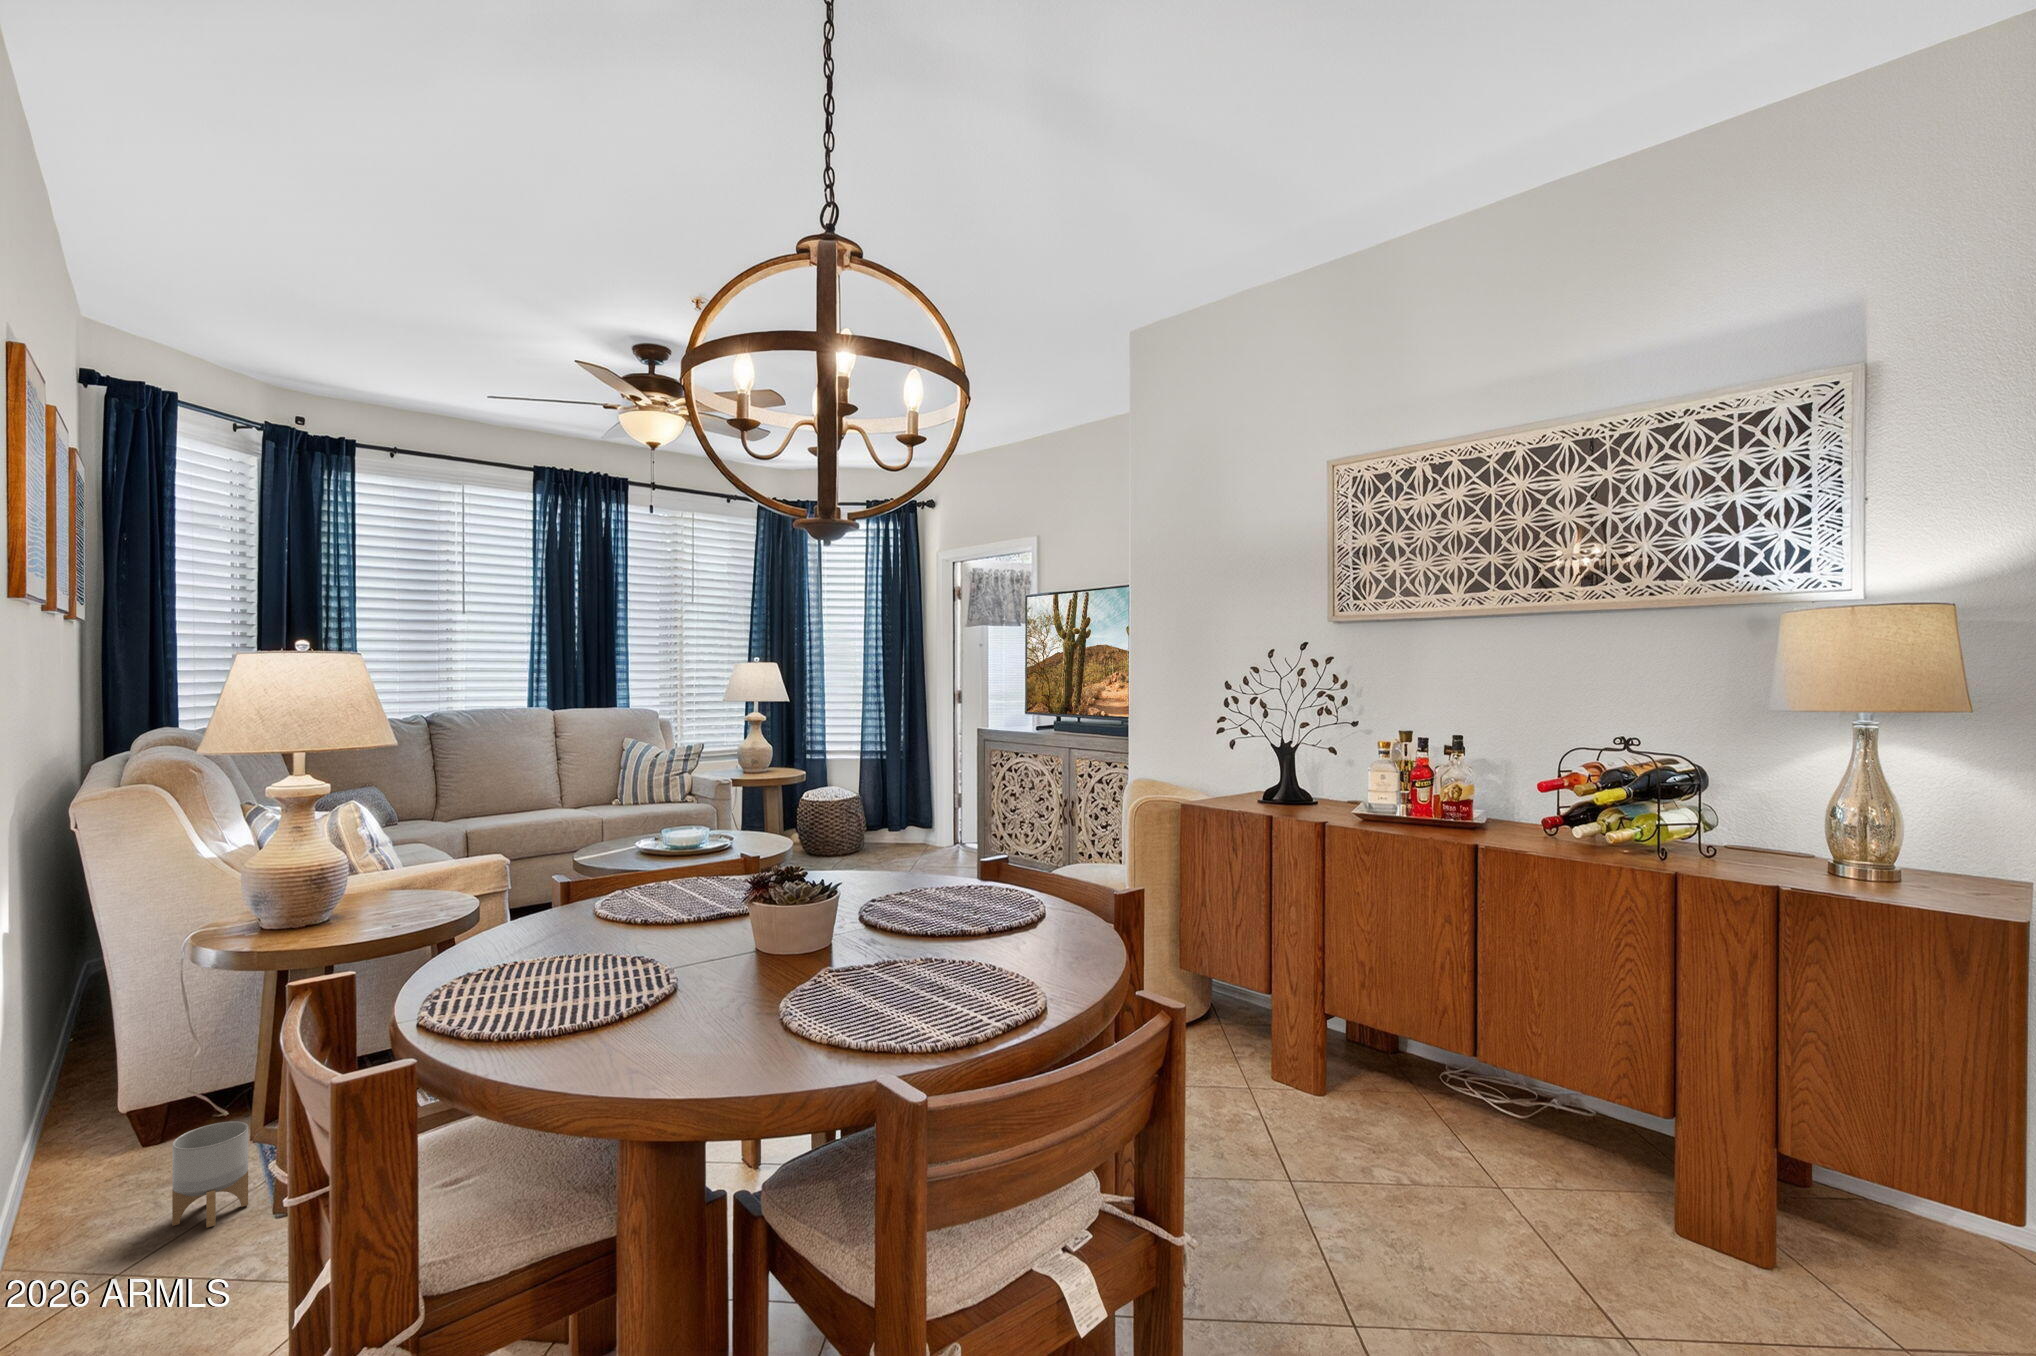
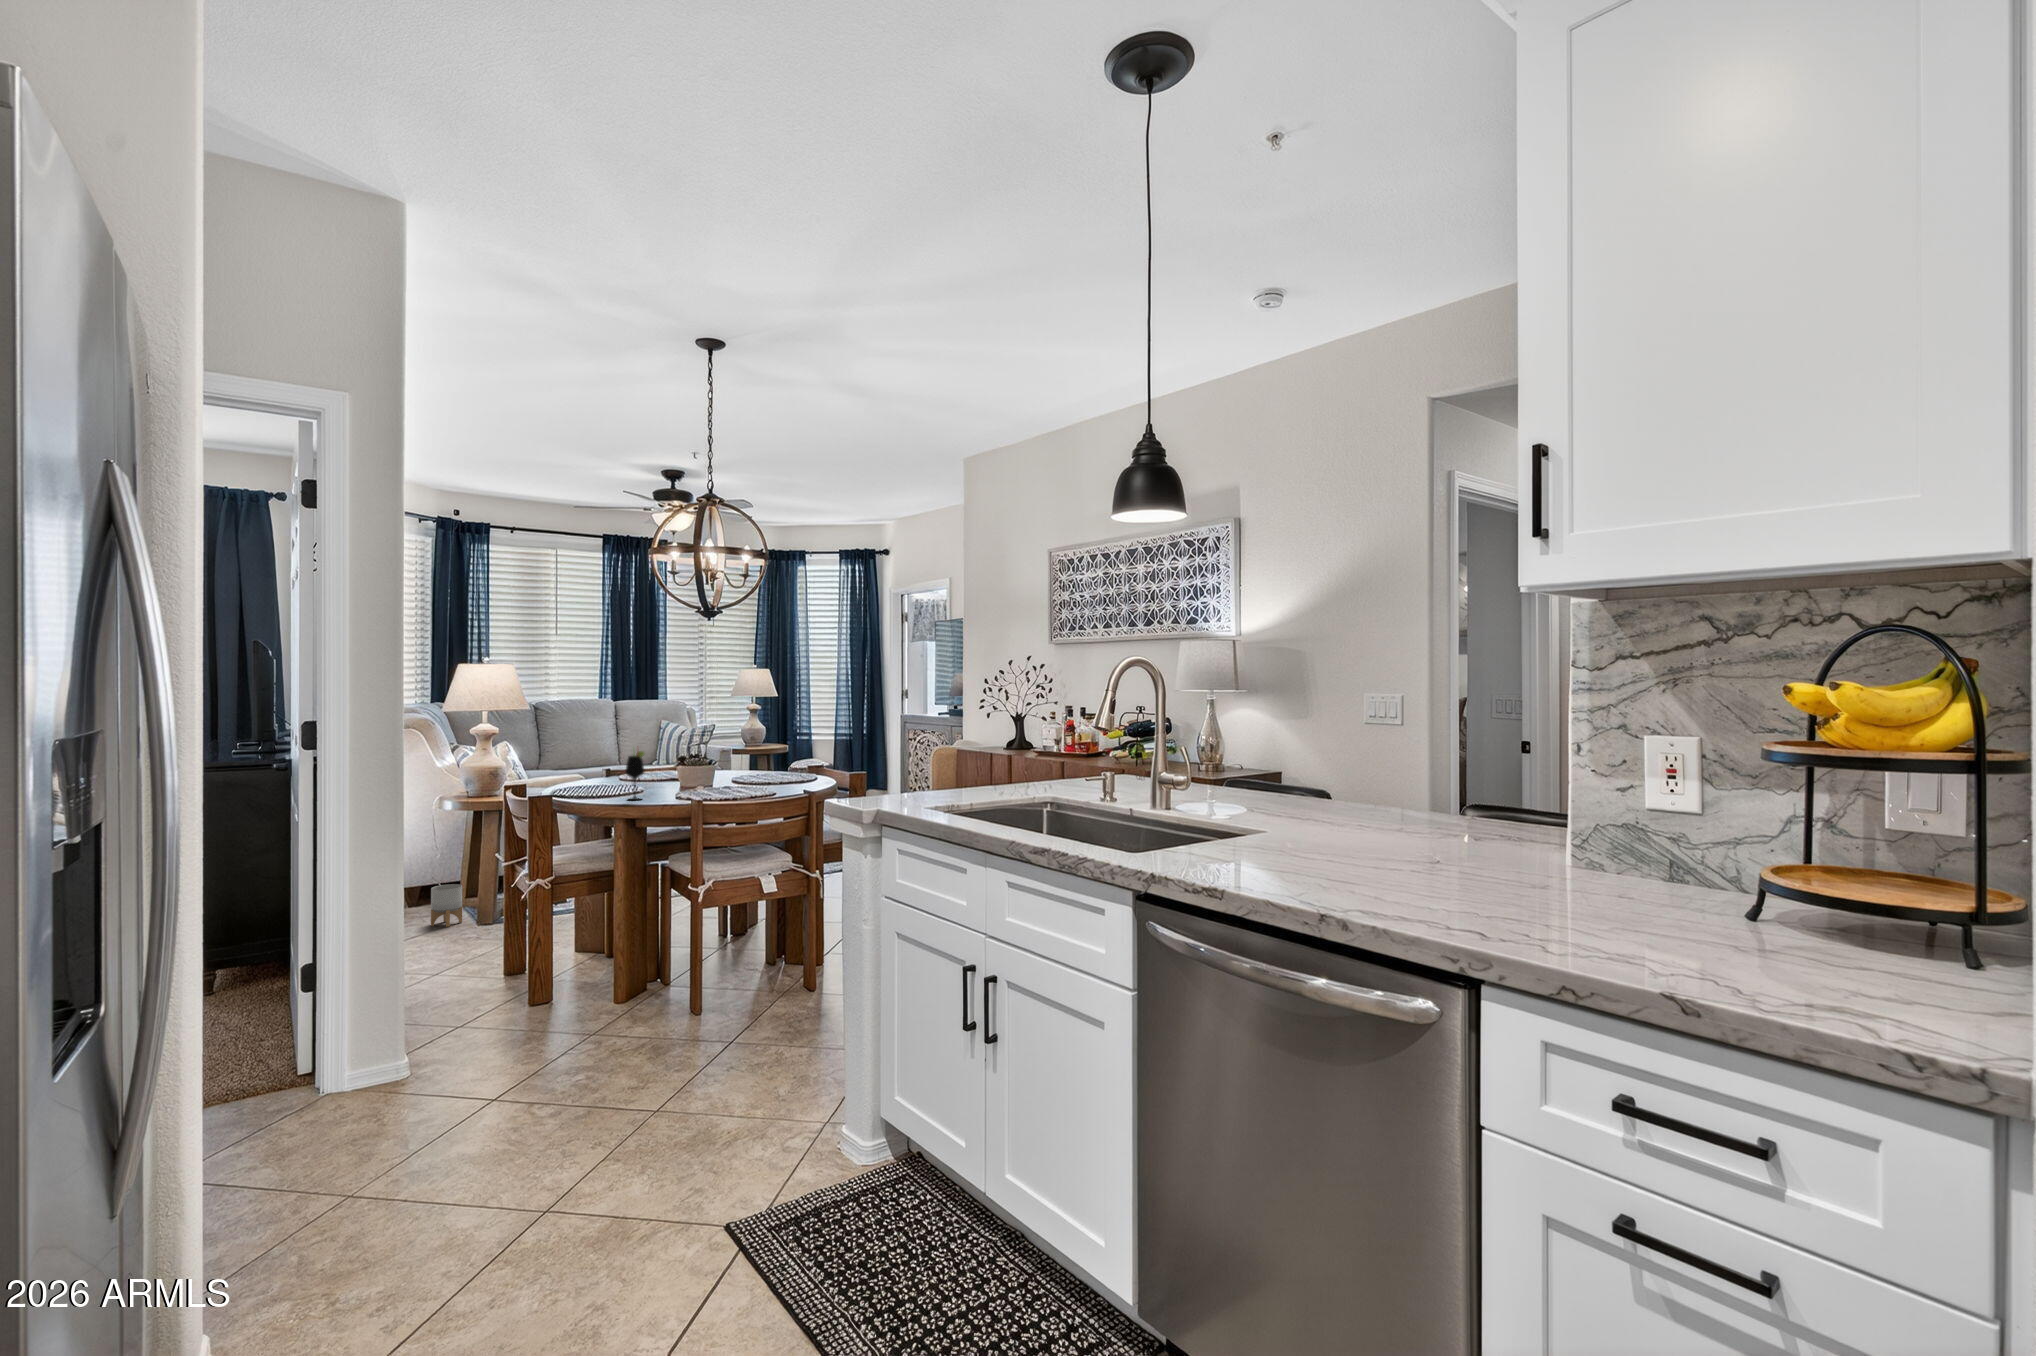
wine glass: none [663,903,726,1071] -> present [626,751,644,800]

